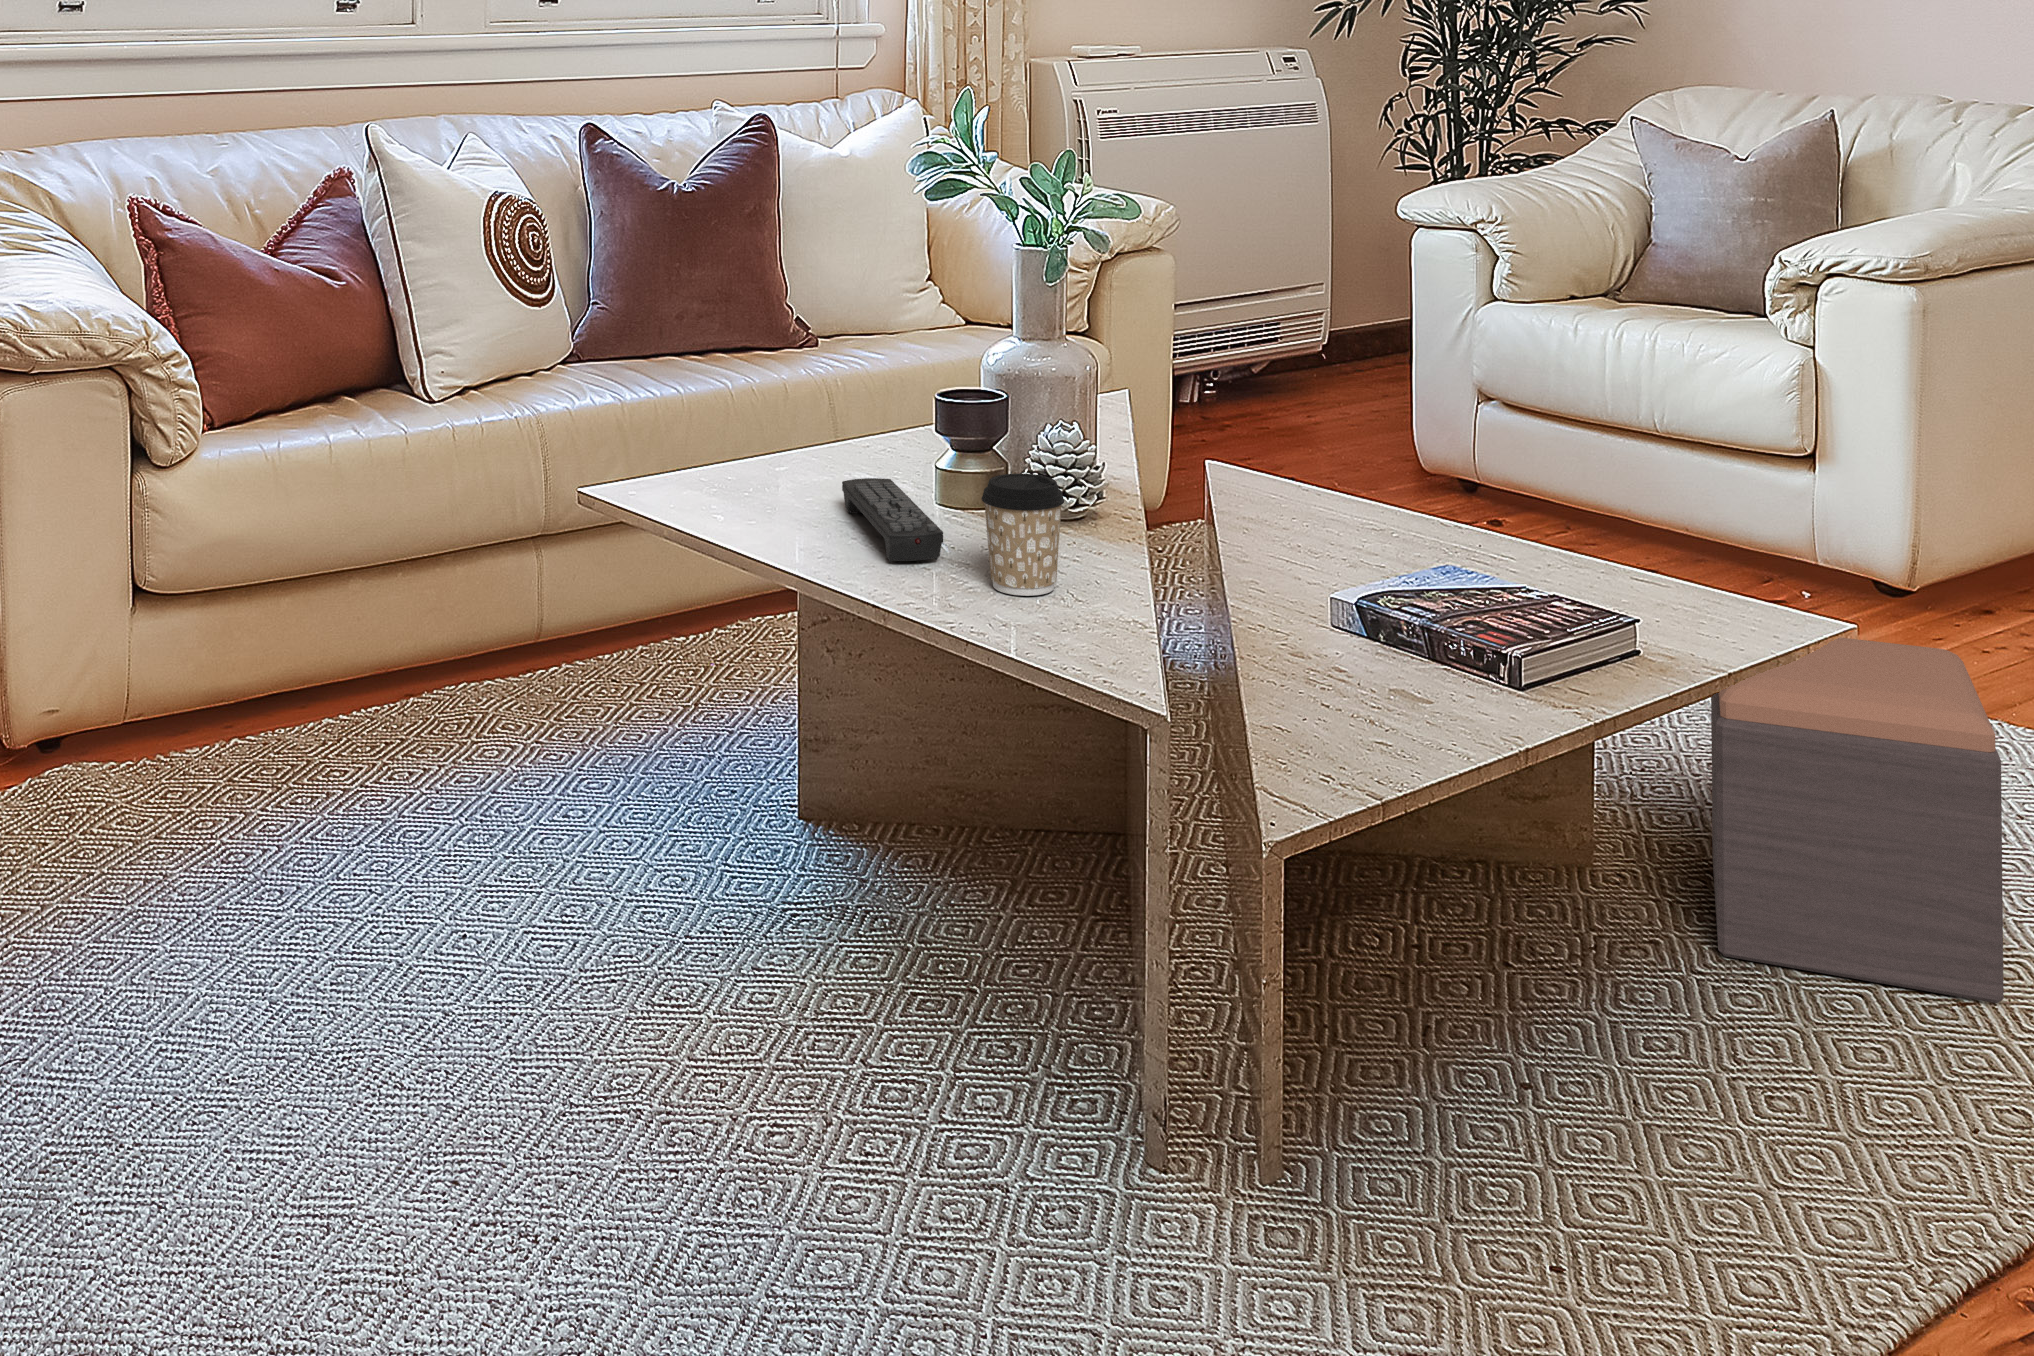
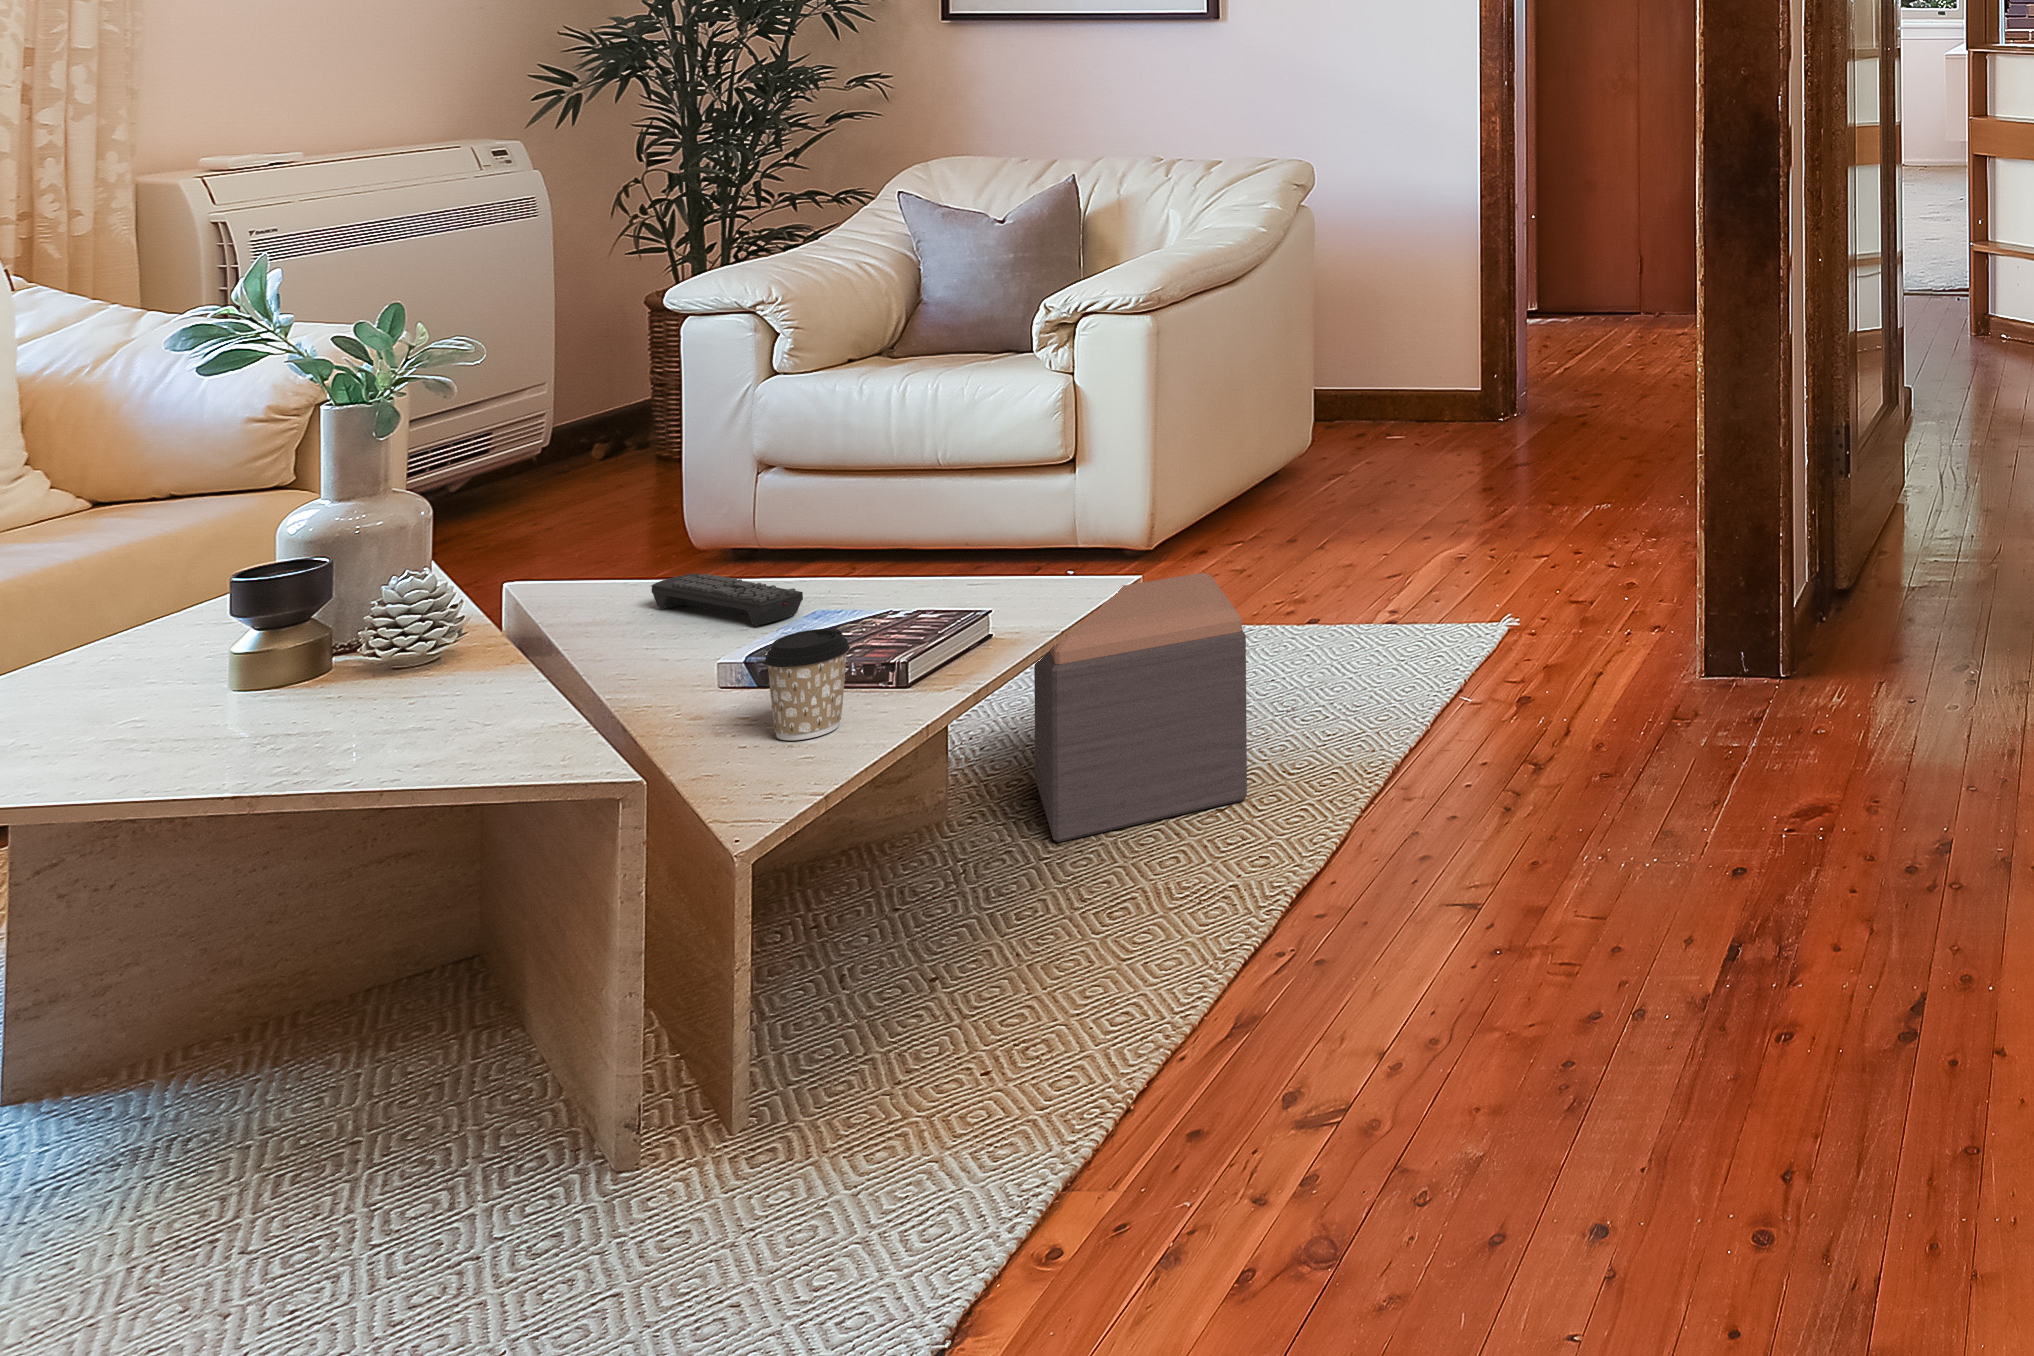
coffee cup: present [982,473,1064,596] -> present [764,629,850,740]
remote control: present [842,478,943,562] -> present [651,573,803,627]

